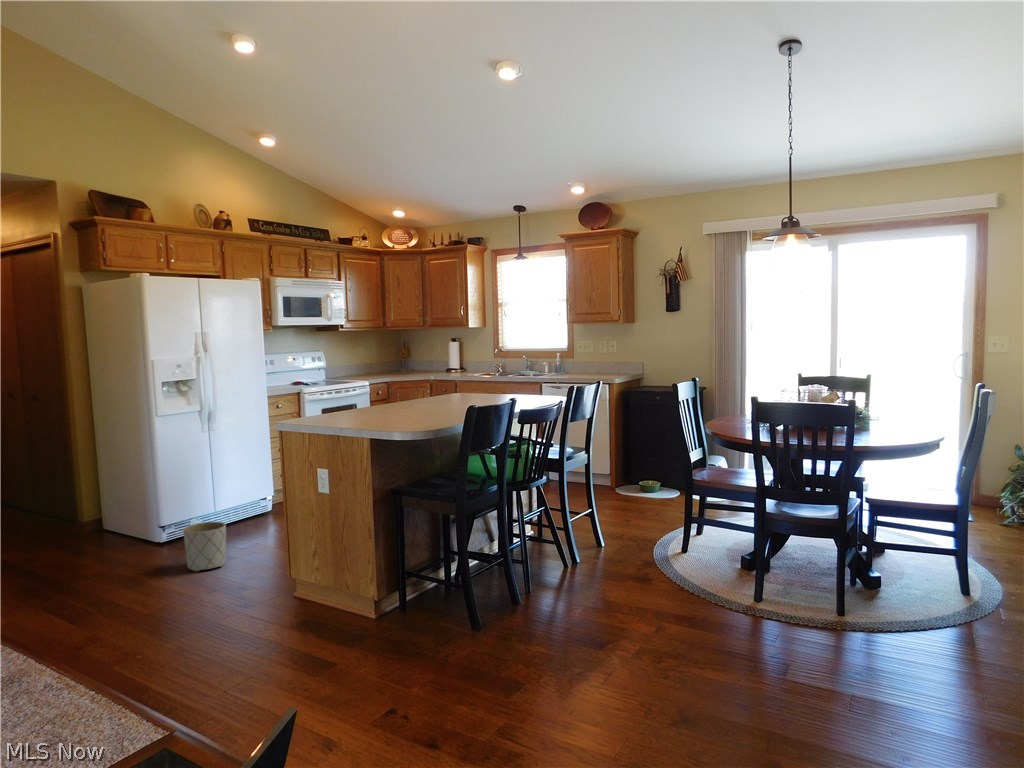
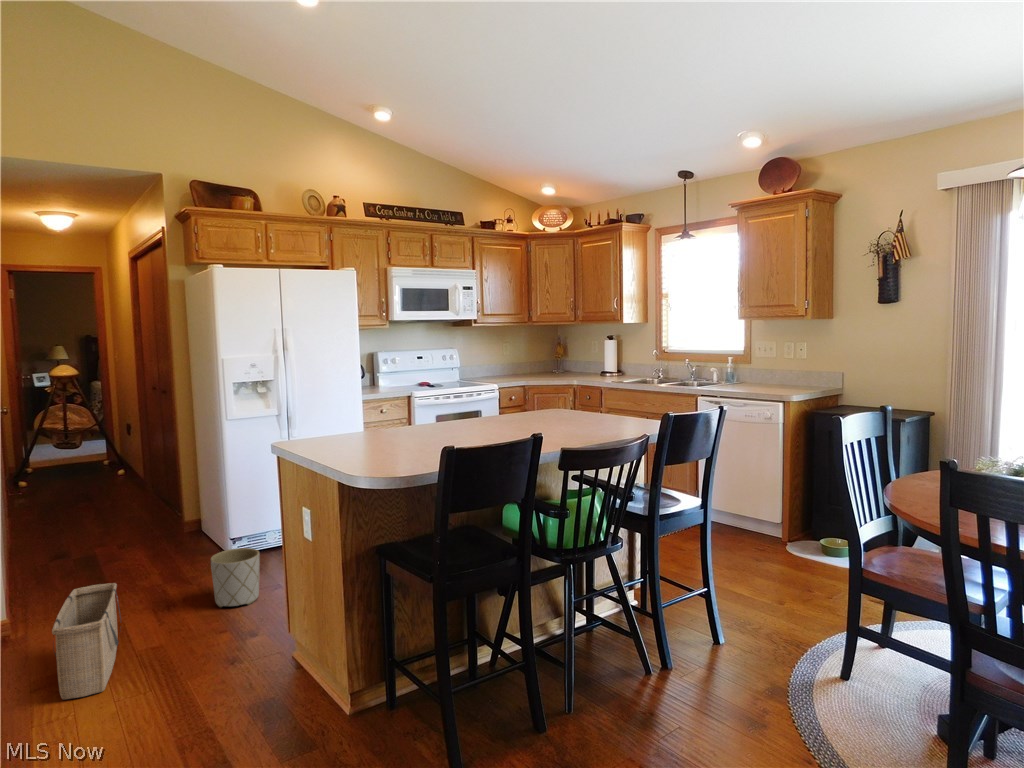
basket: none [95,548,162,633] -> present [52,583,121,699]

